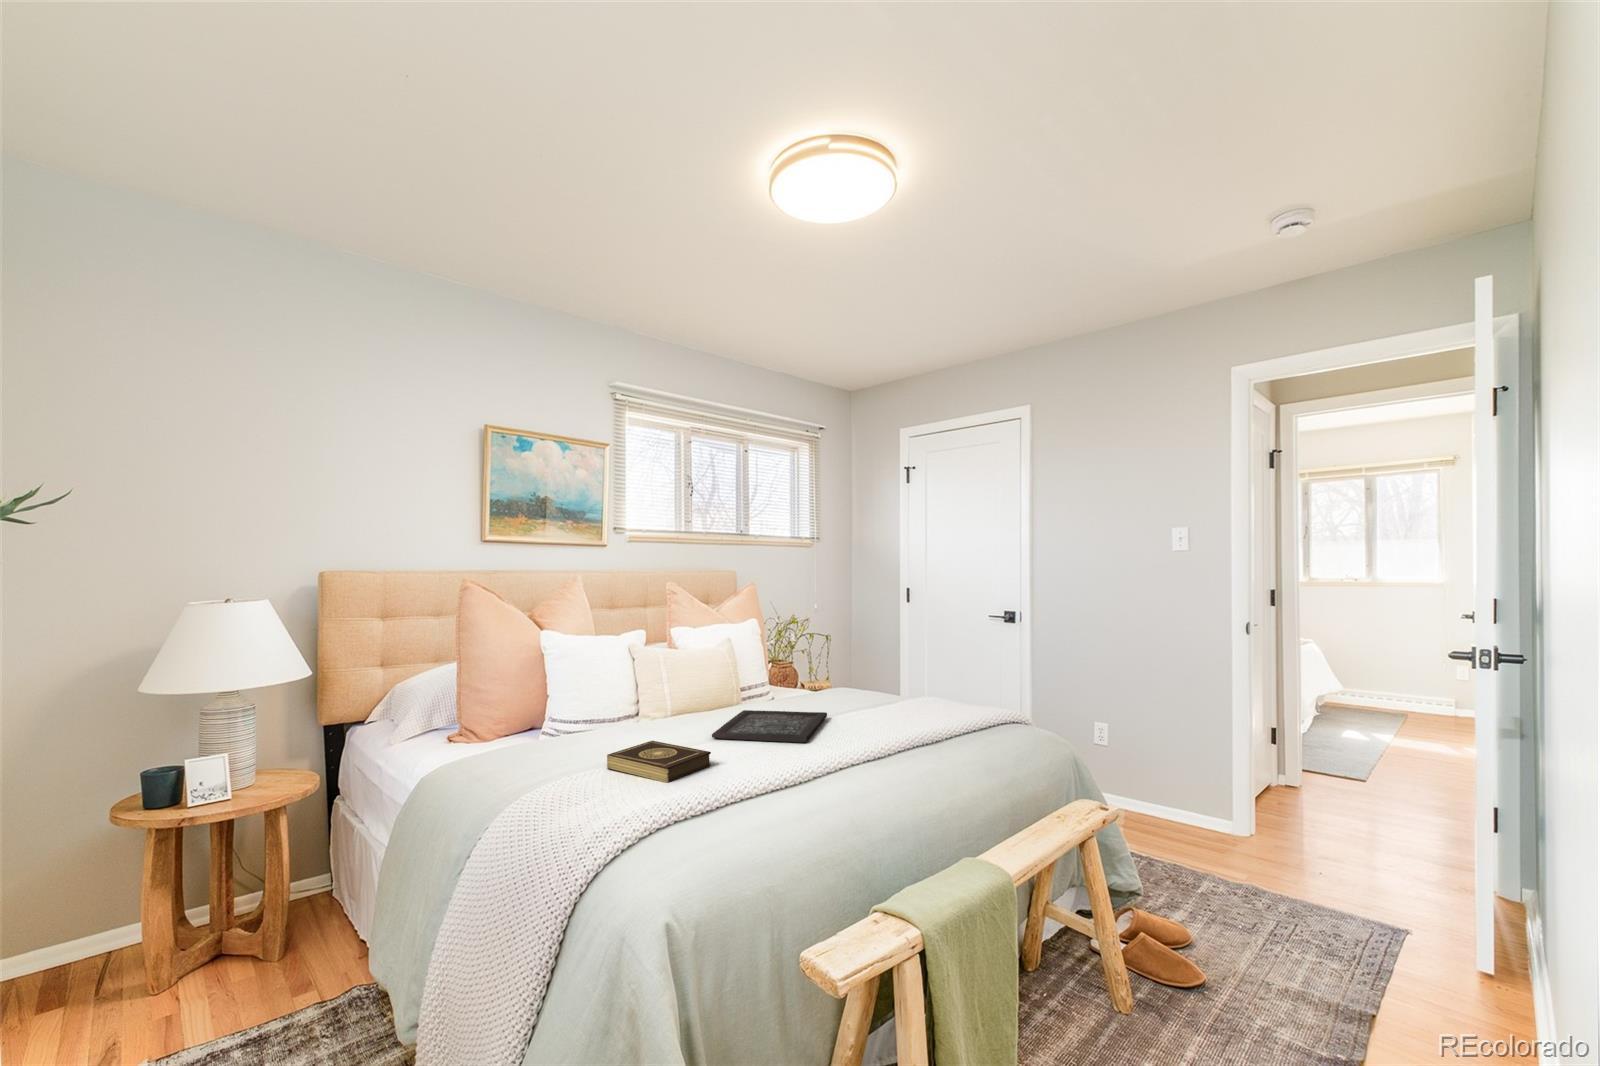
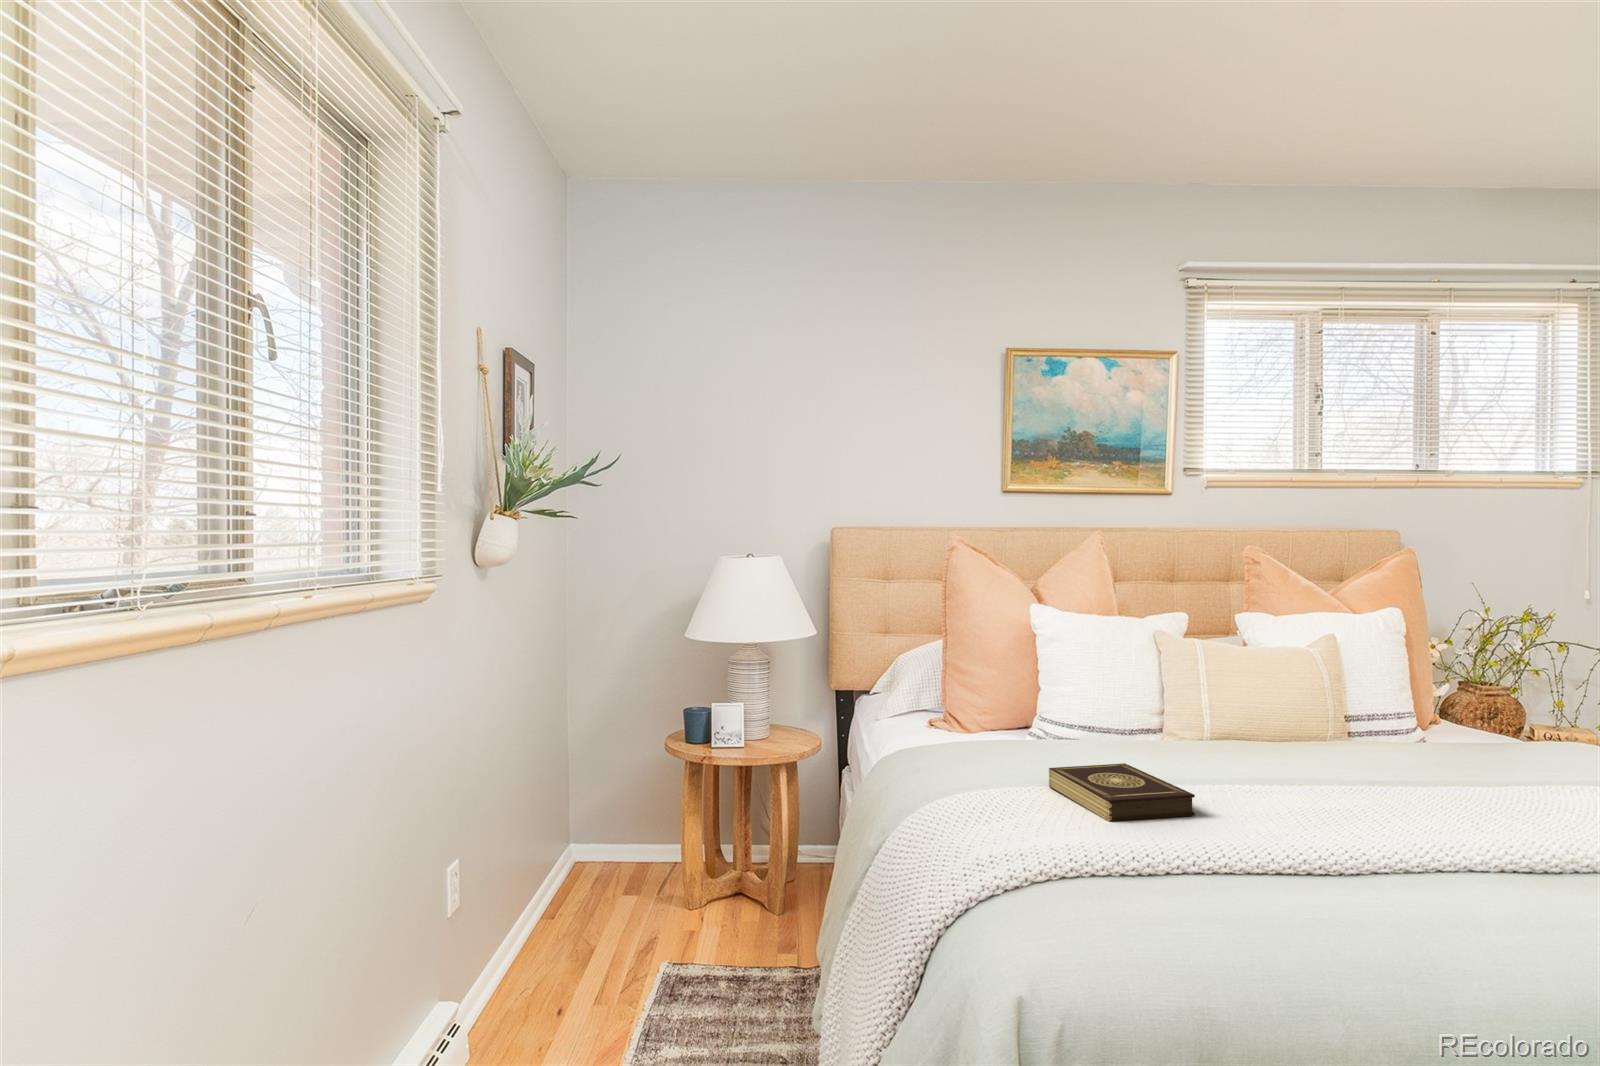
tray: present [712,710,827,743] -> none [1234,753,1485,819]

